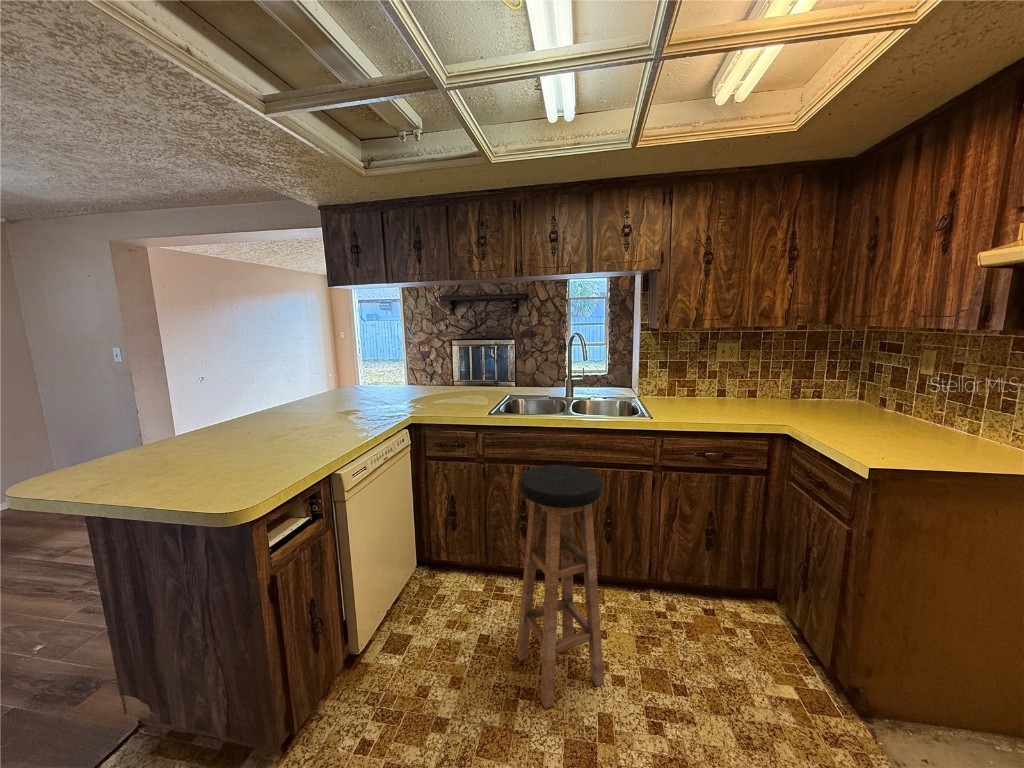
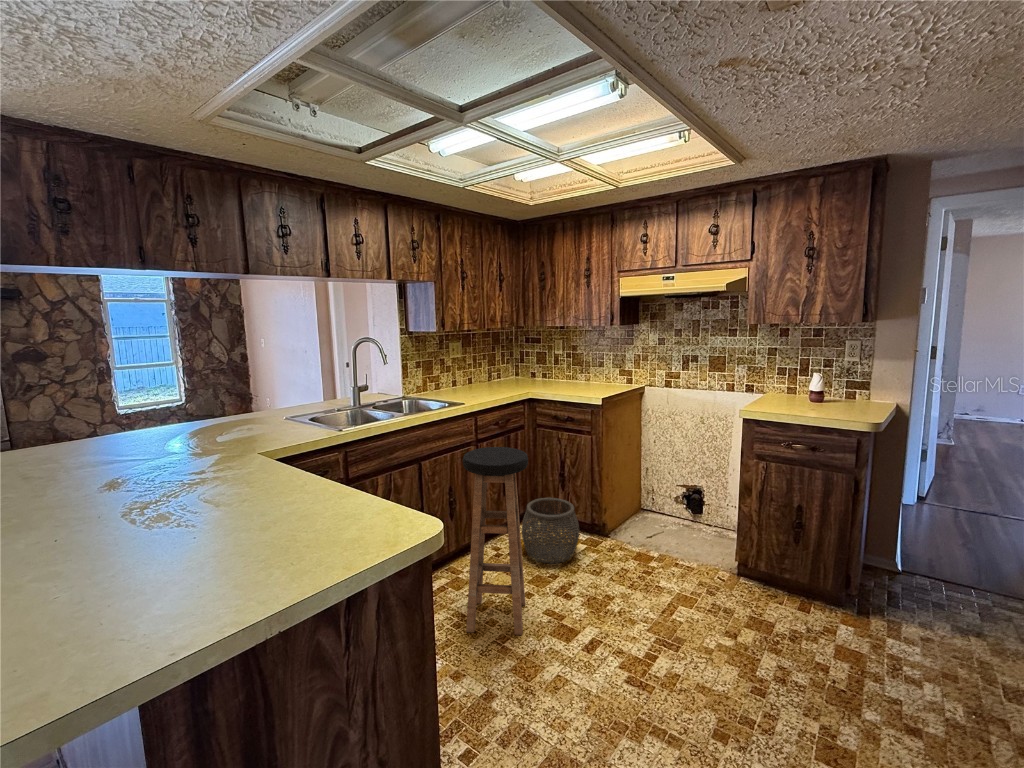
woven basket: none [679,575,781,694] -> present [522,498,579,564]

